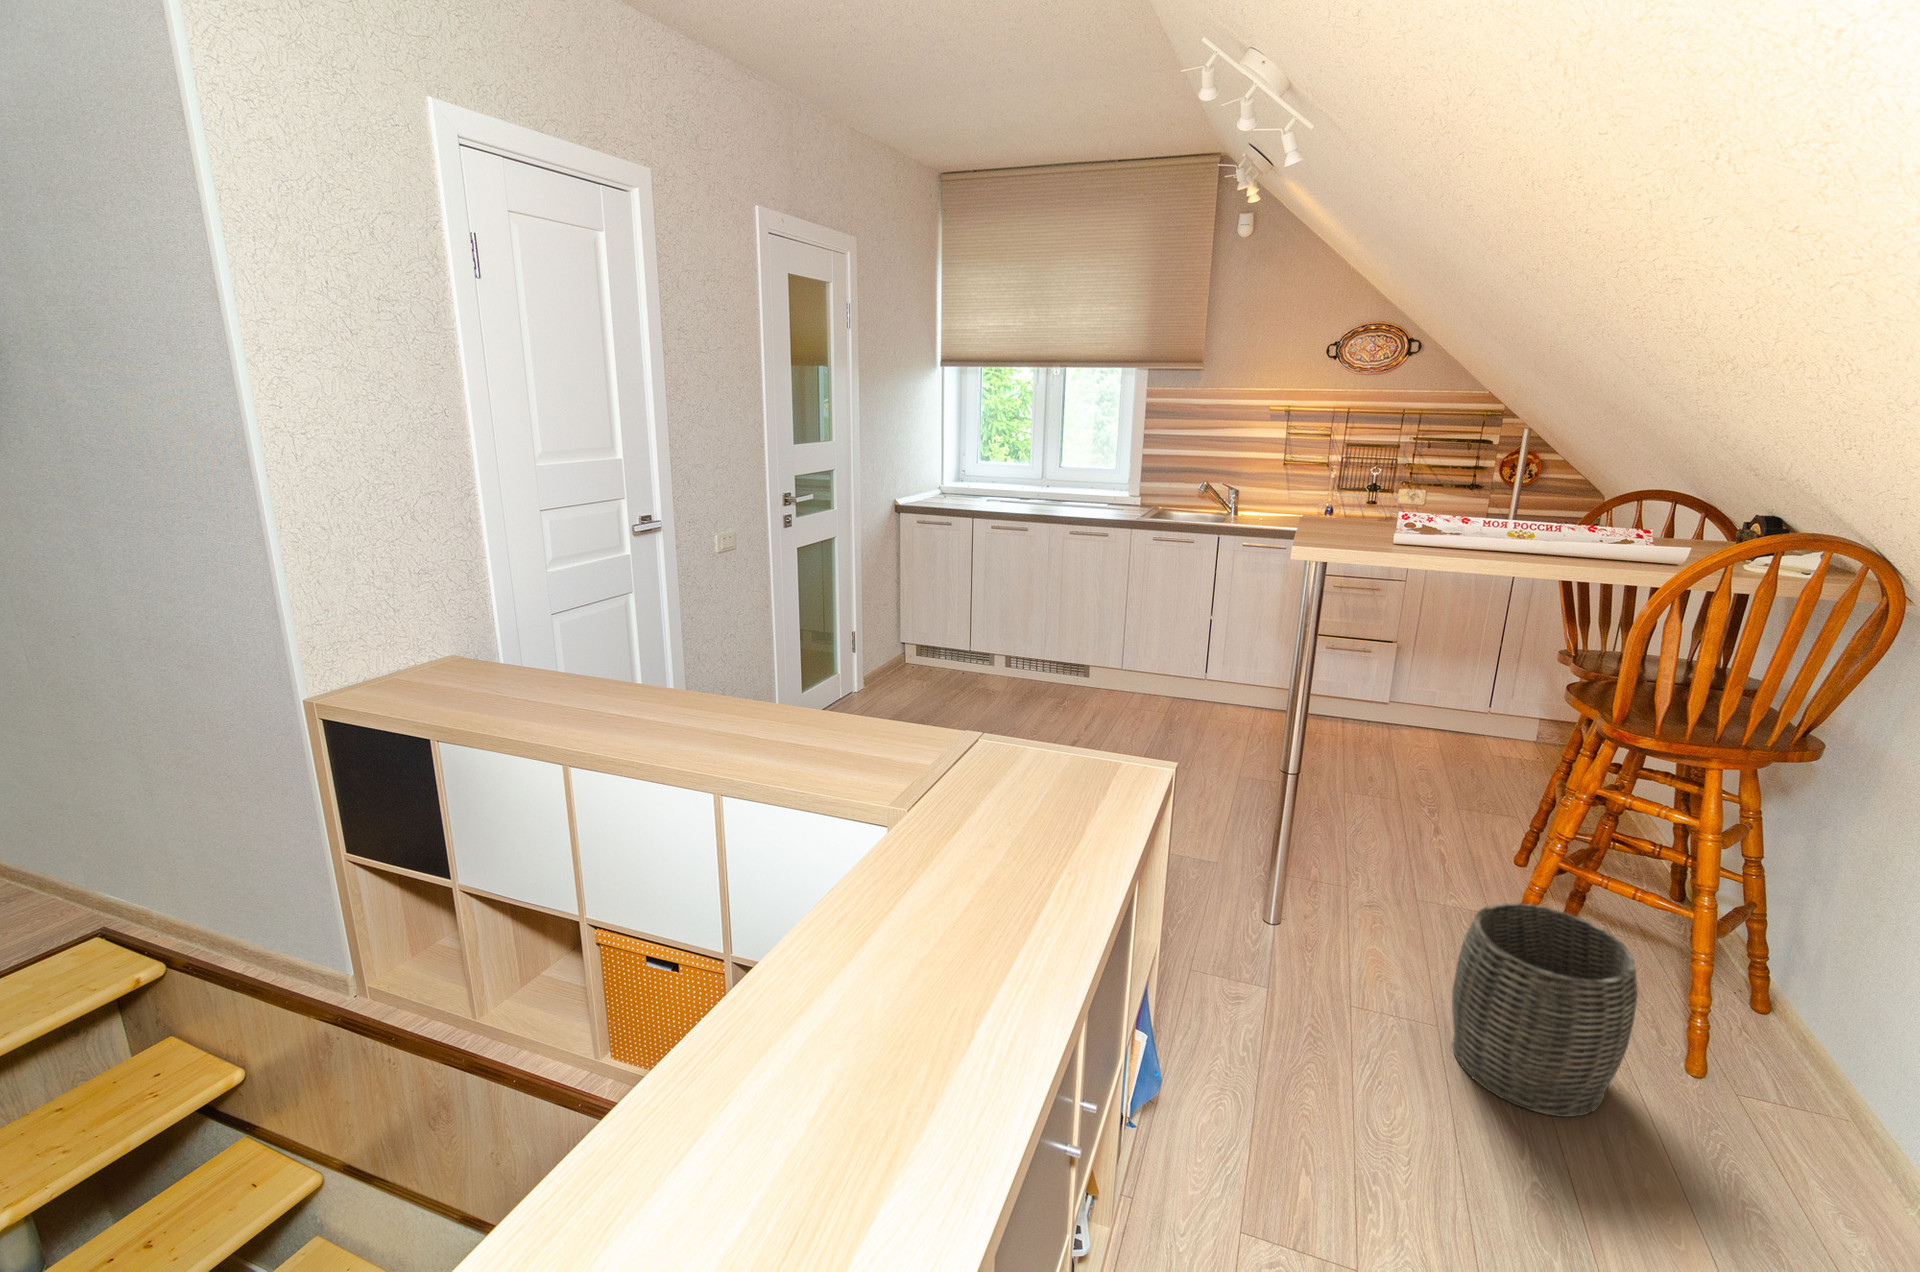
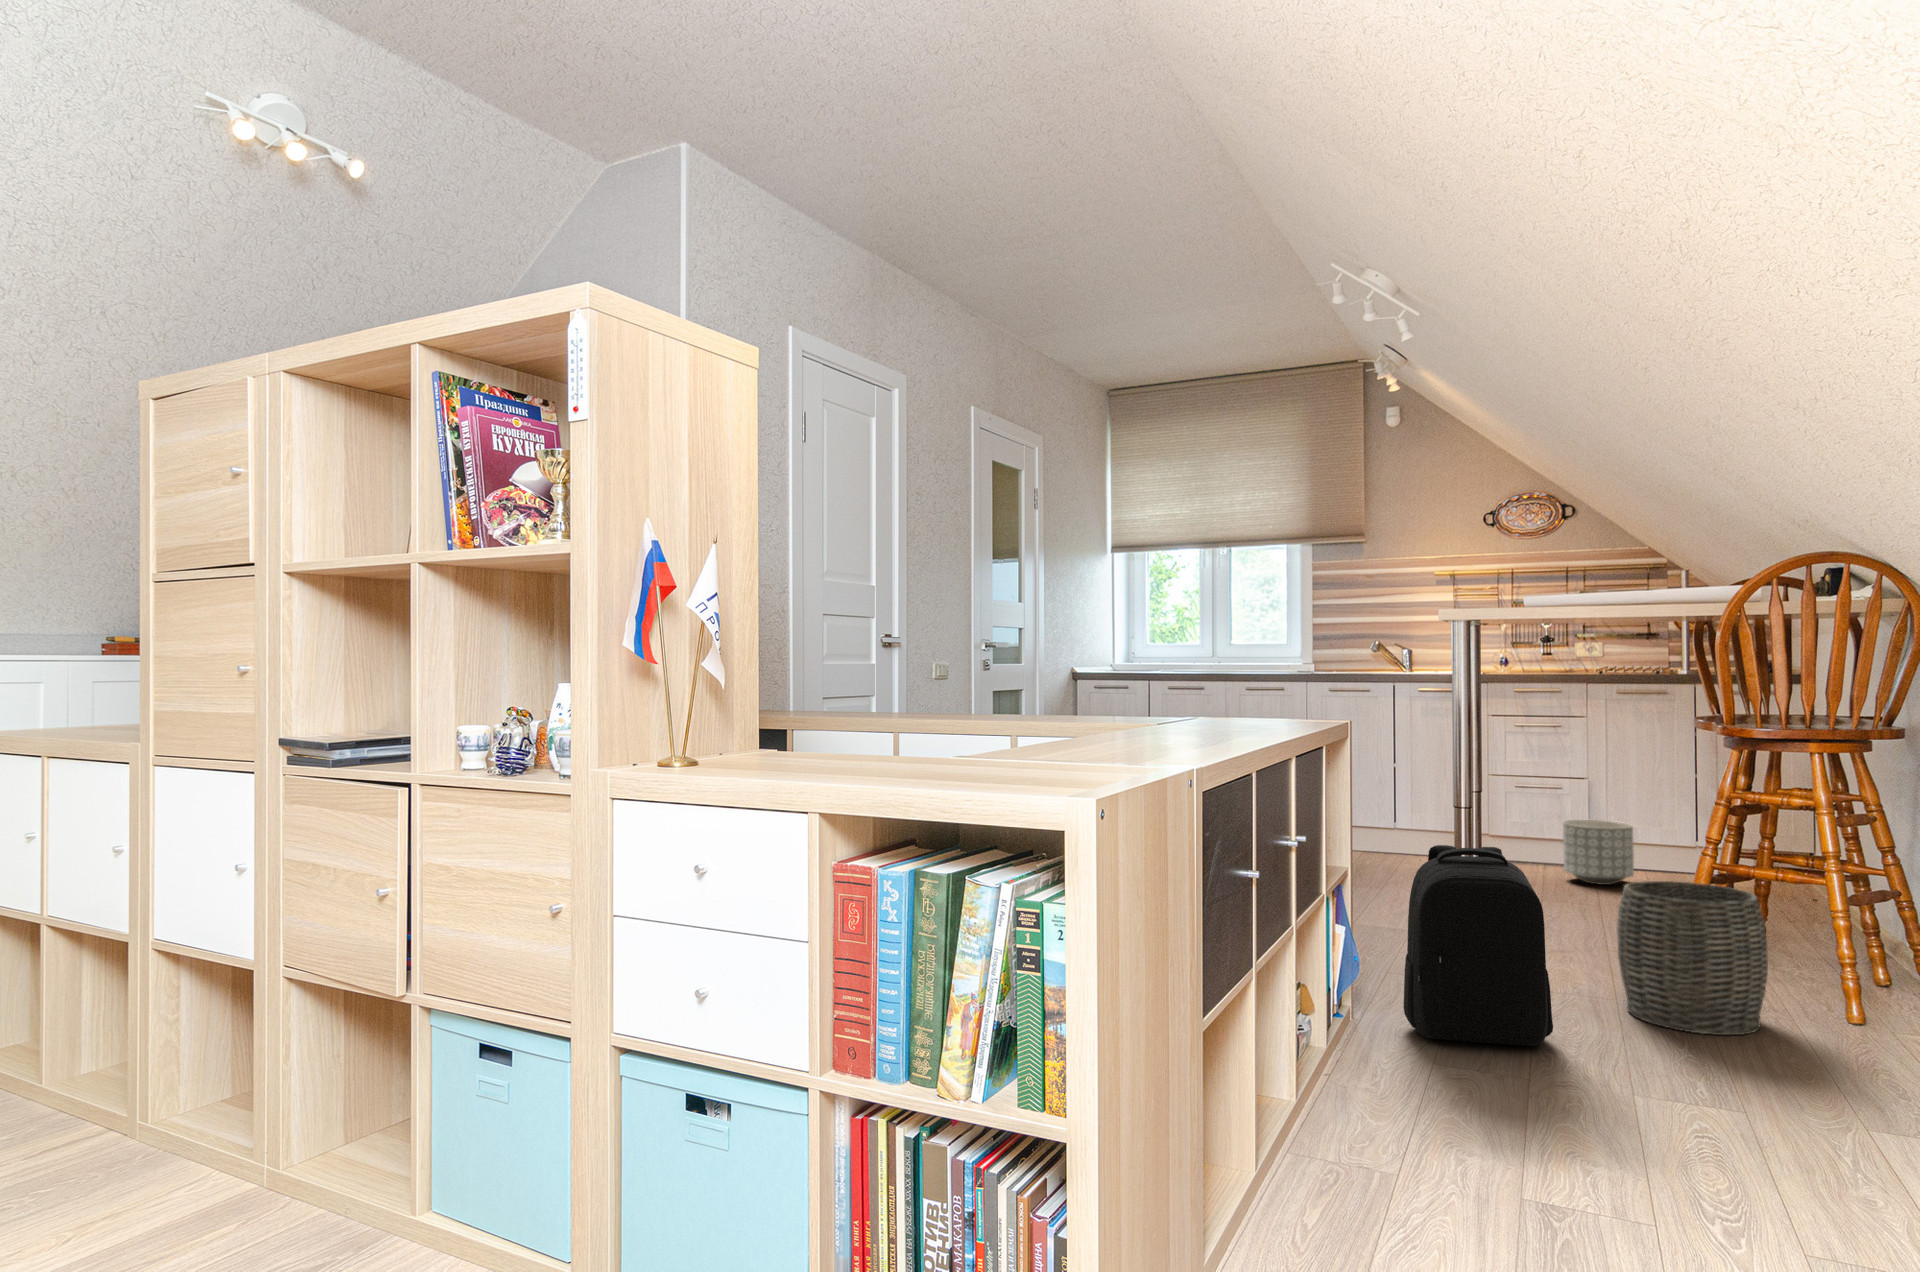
planter: none [1363,684,1436,753] -> present [1563,820,1634,885]
backpack: none [1205,907,1396,1174] -> present [1403,845,1553,1046]

